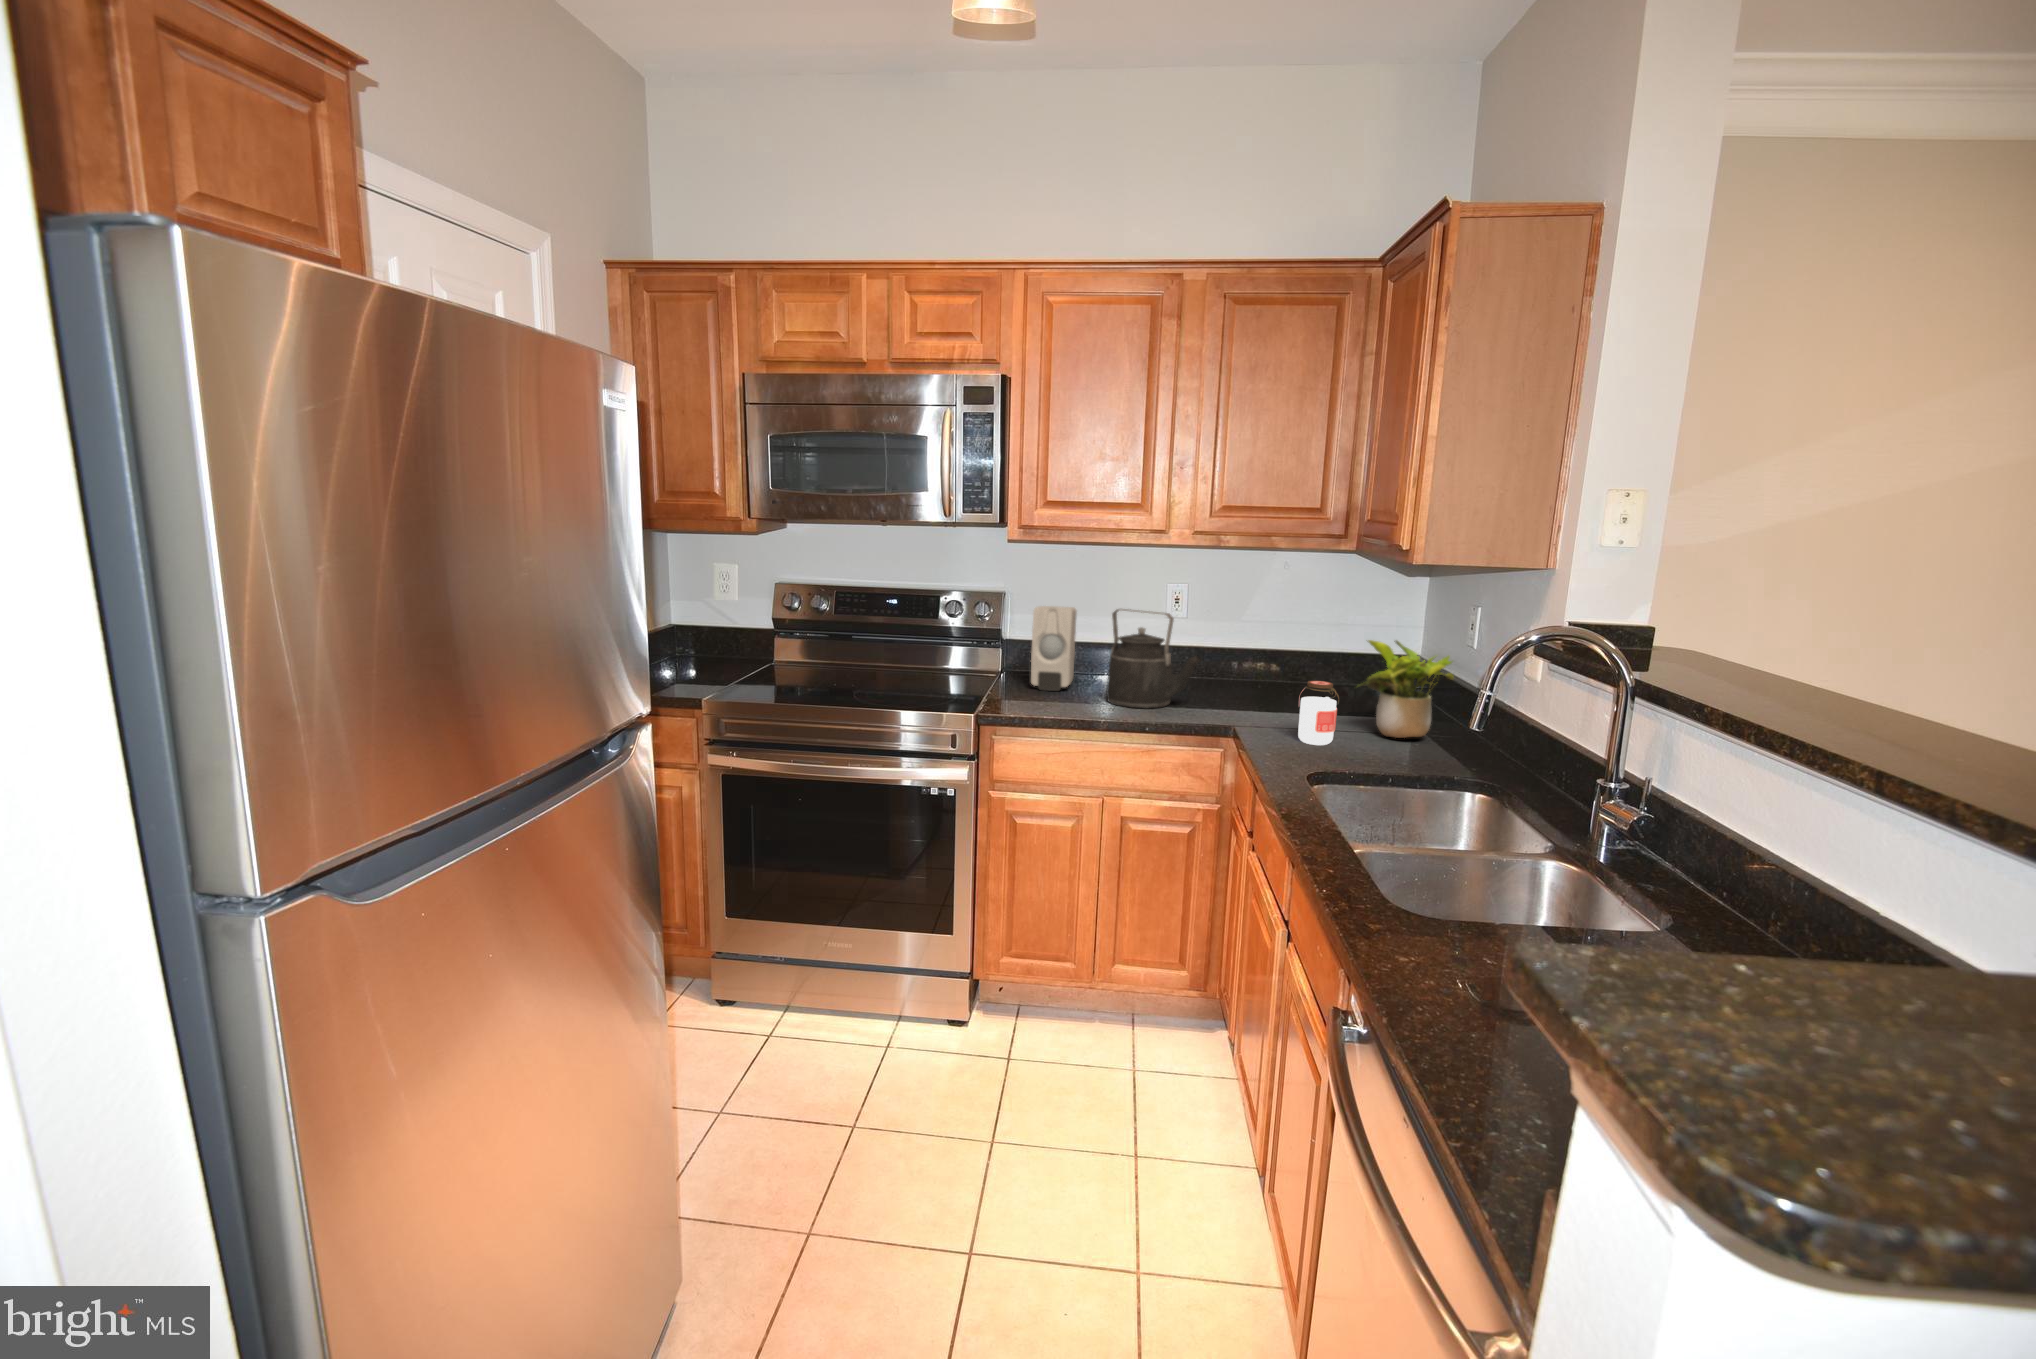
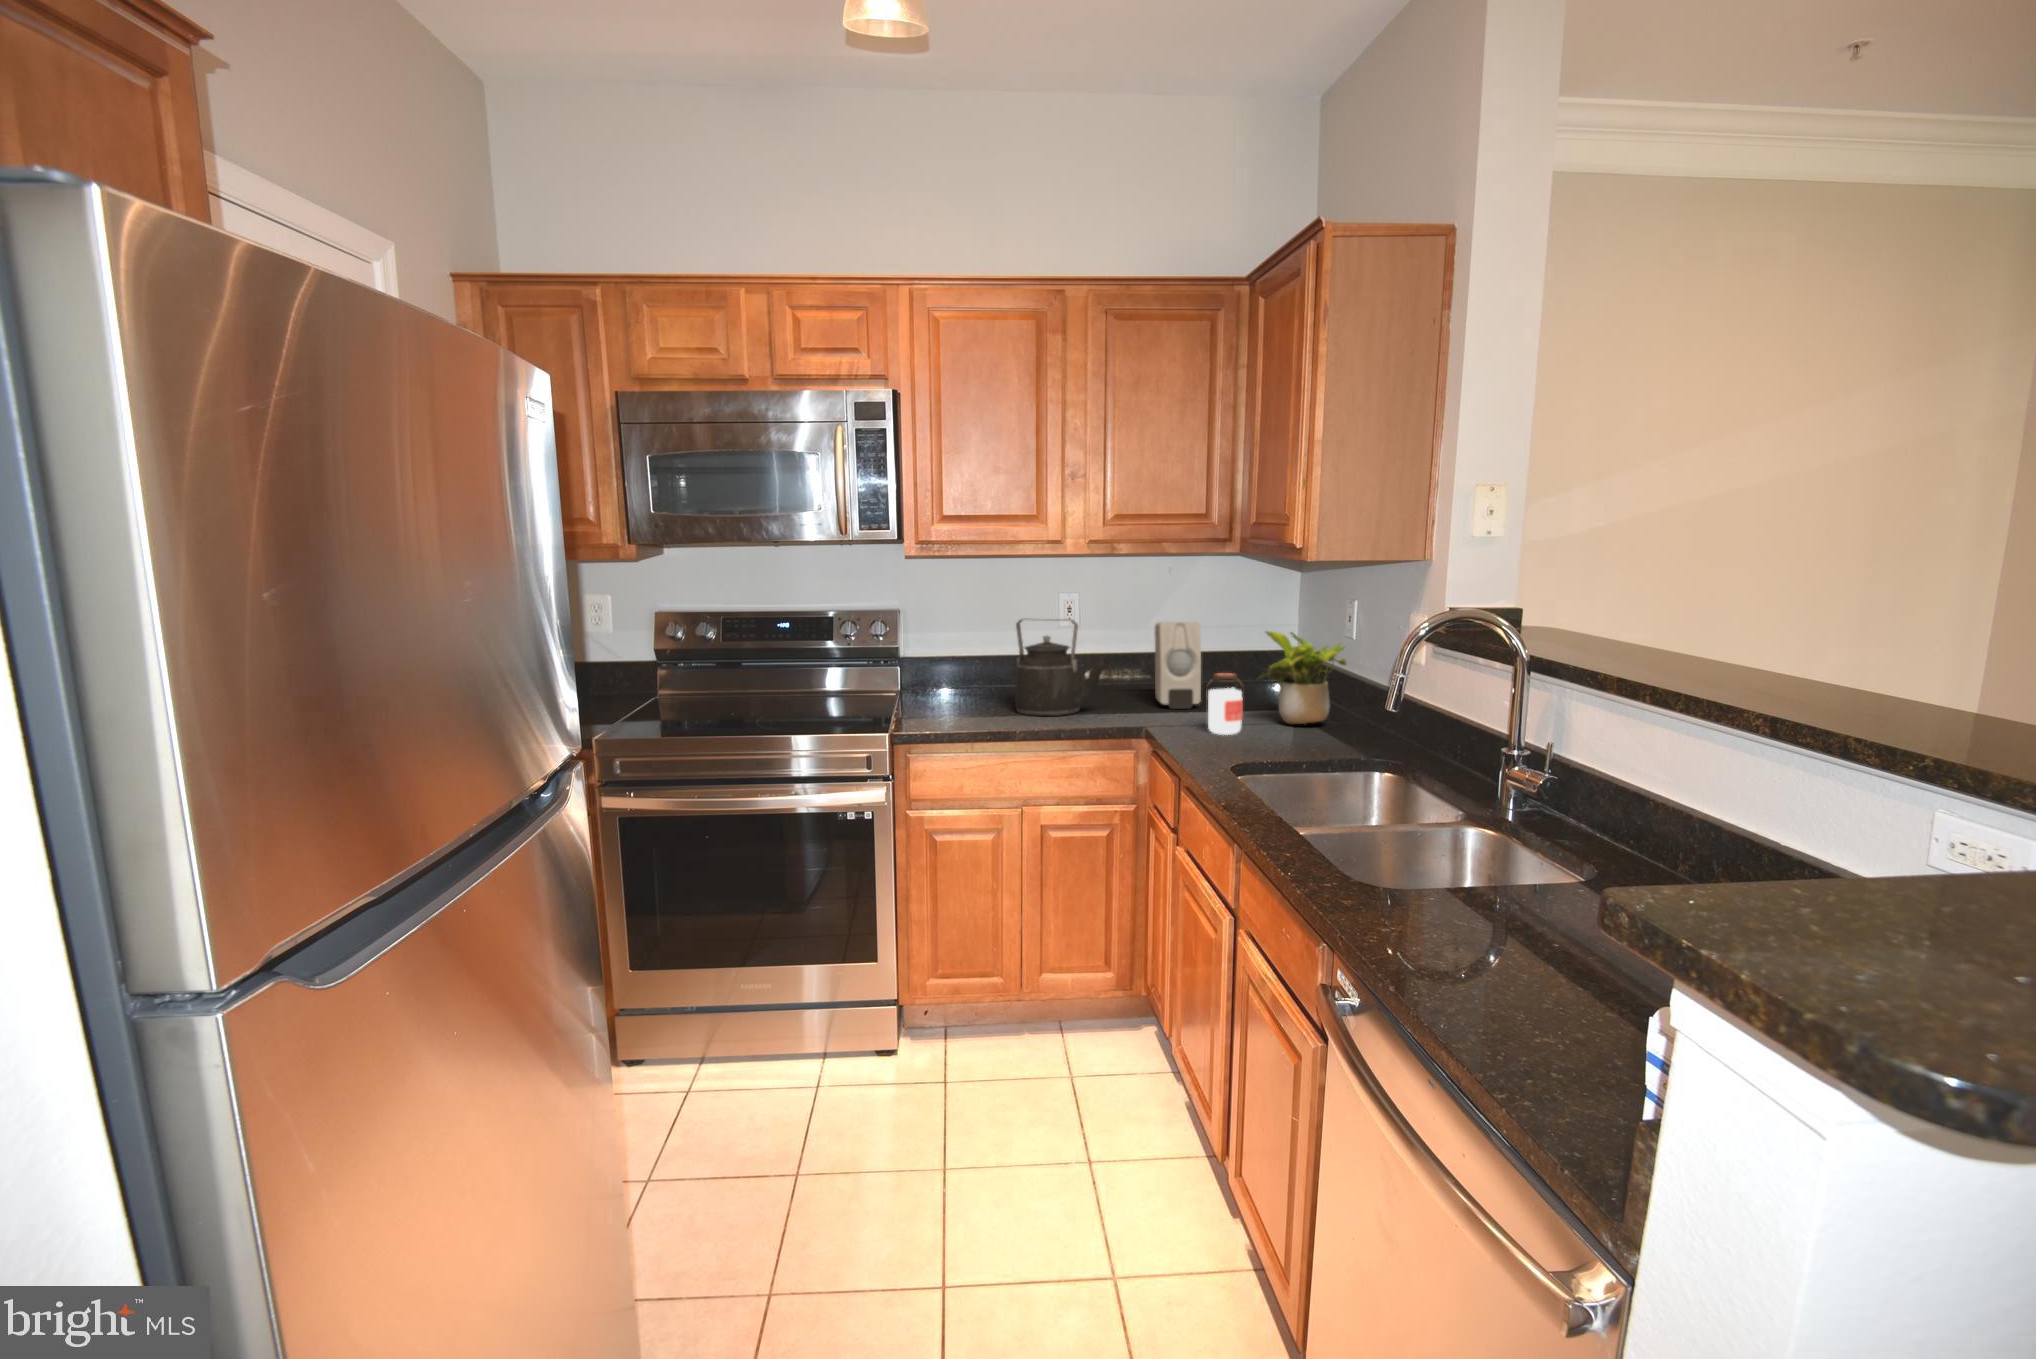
soap dispenser: present [1031,606,1077,691] -> present [1155,622,1201,709]

